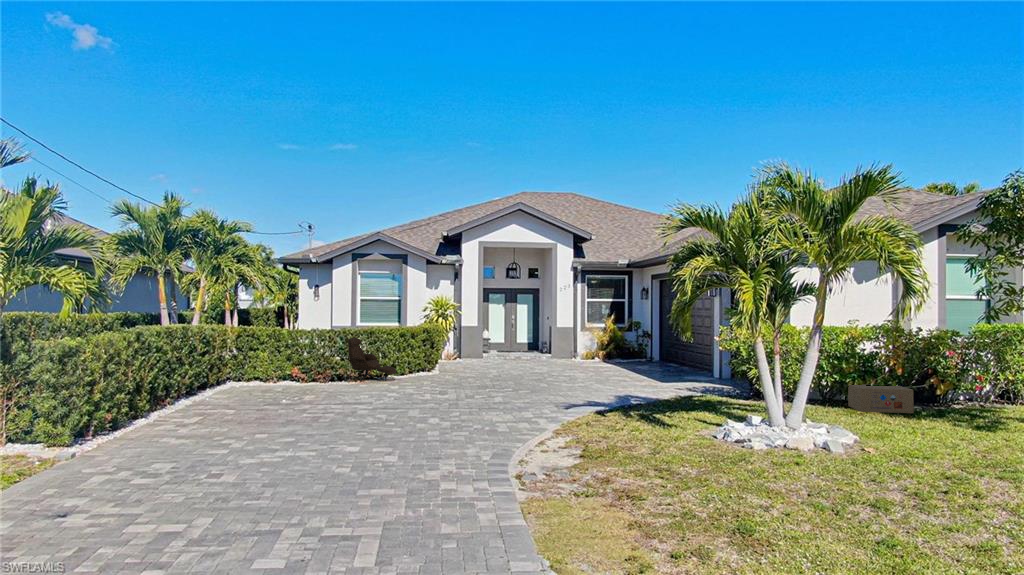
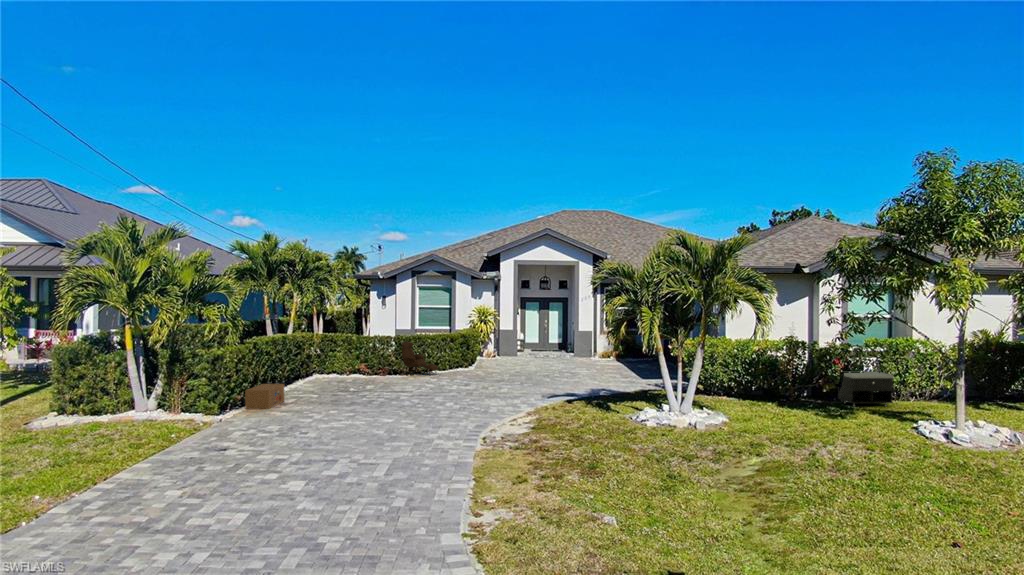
storage bench: none [919,367,989,410] -> present [838,372,894,406]
cardboard box: present [848,385,914,413] -> present [245,384,284,409]

